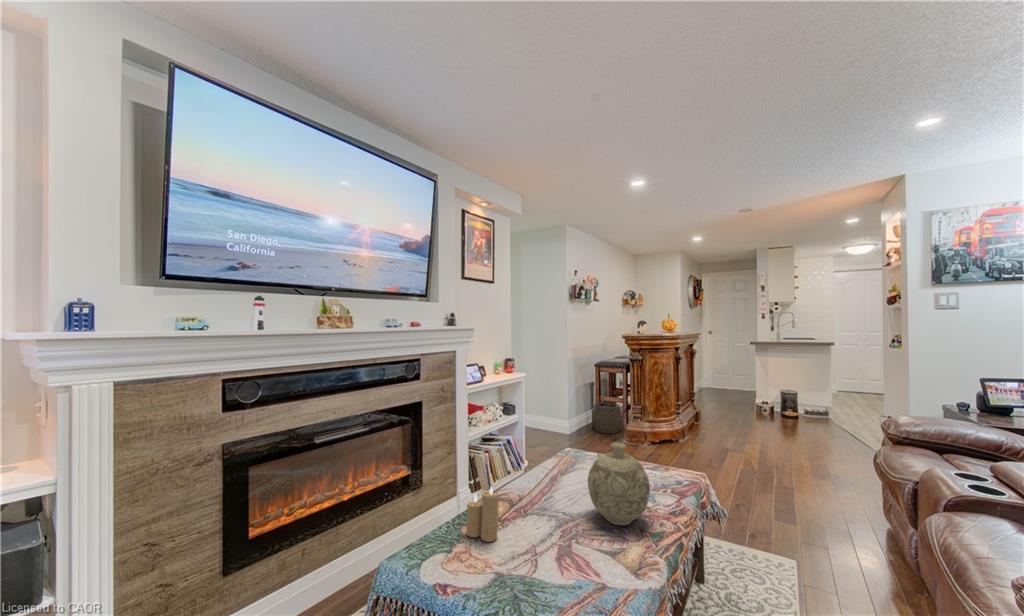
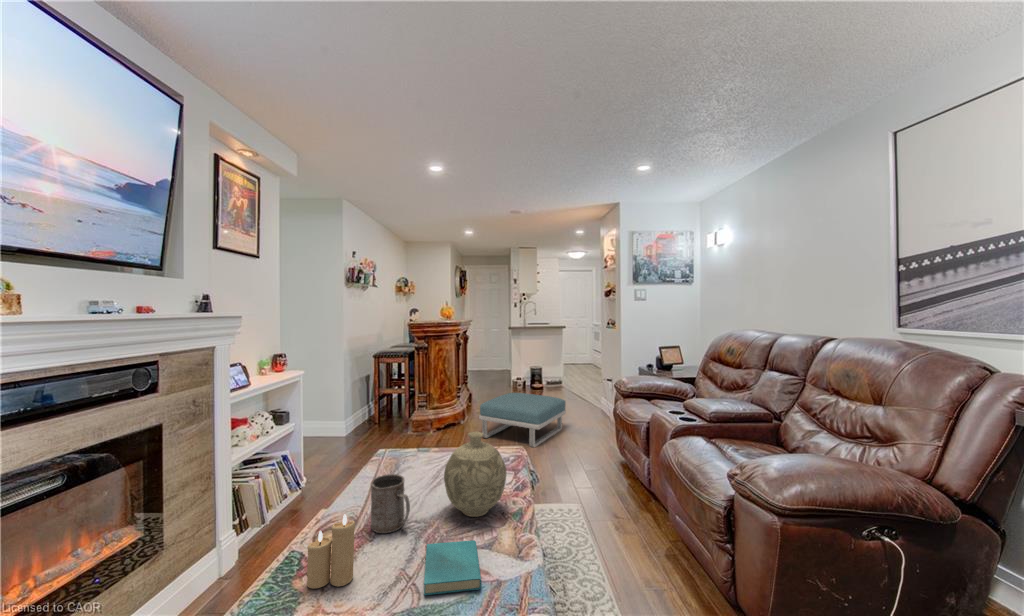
woven basket: present [592,402,622,434] -> none [369,395,403,430]
footstool: none [695,416,812,482] -> present [479,393,566,447]
mug: none [526,465,554,515] -> present [371,474,410,533]
book: none [538,532,601,586] -> present [424,540,481,595]

